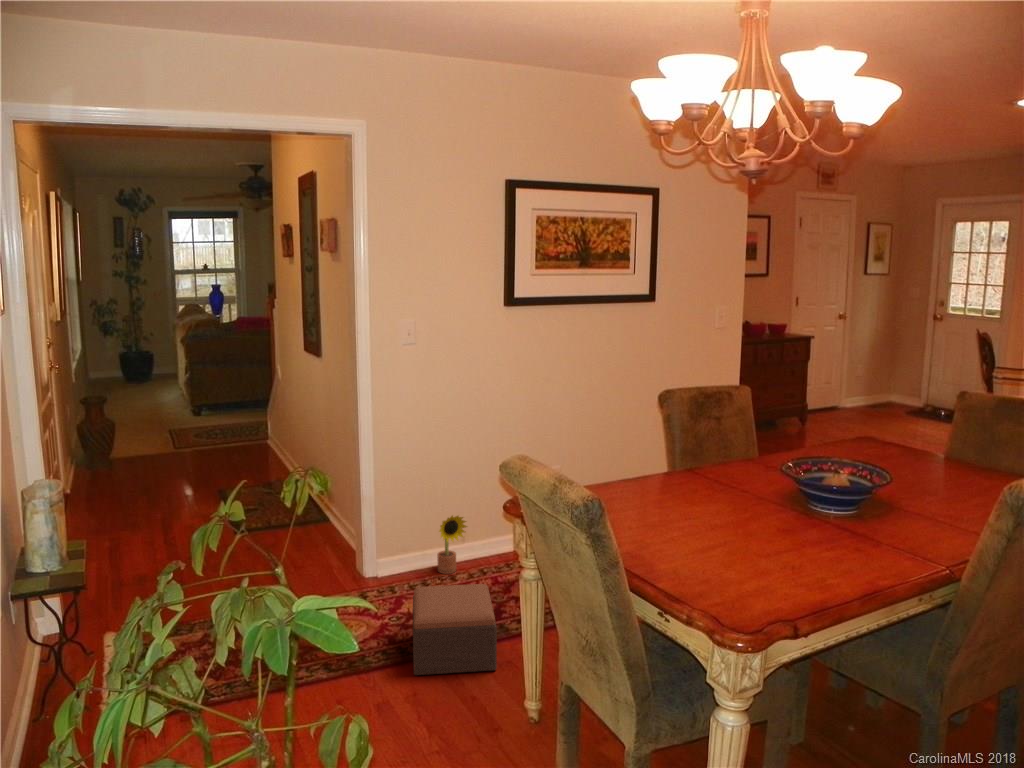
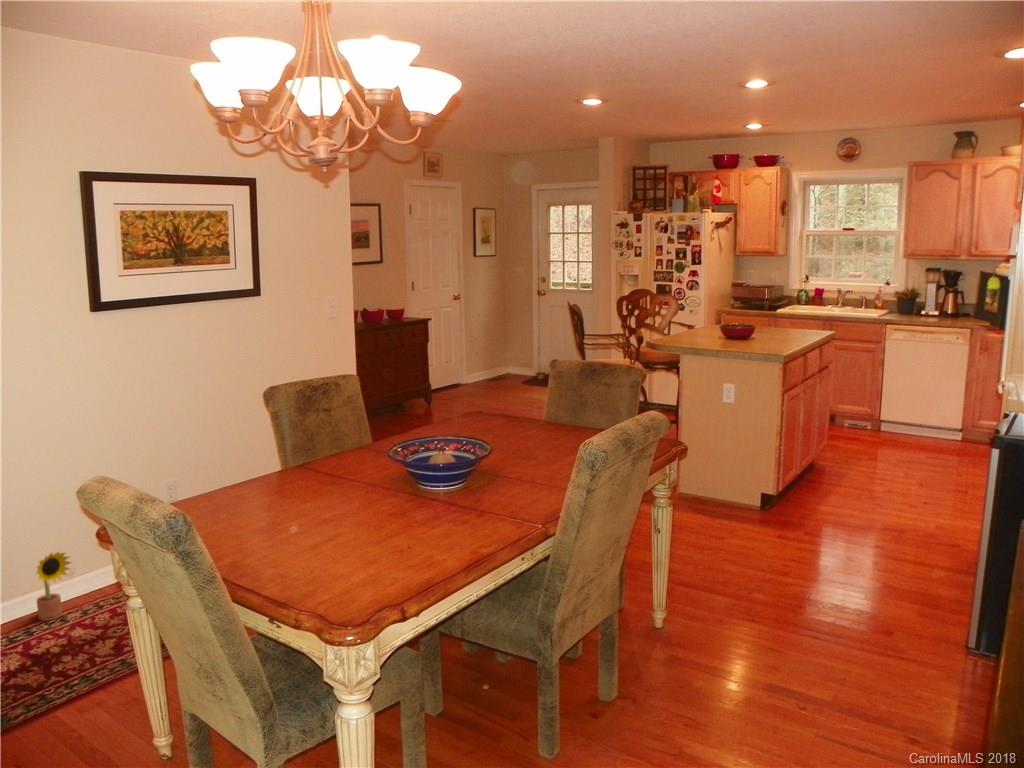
footstool: present [413,584,497,675] -> none [13,619,125,734]

